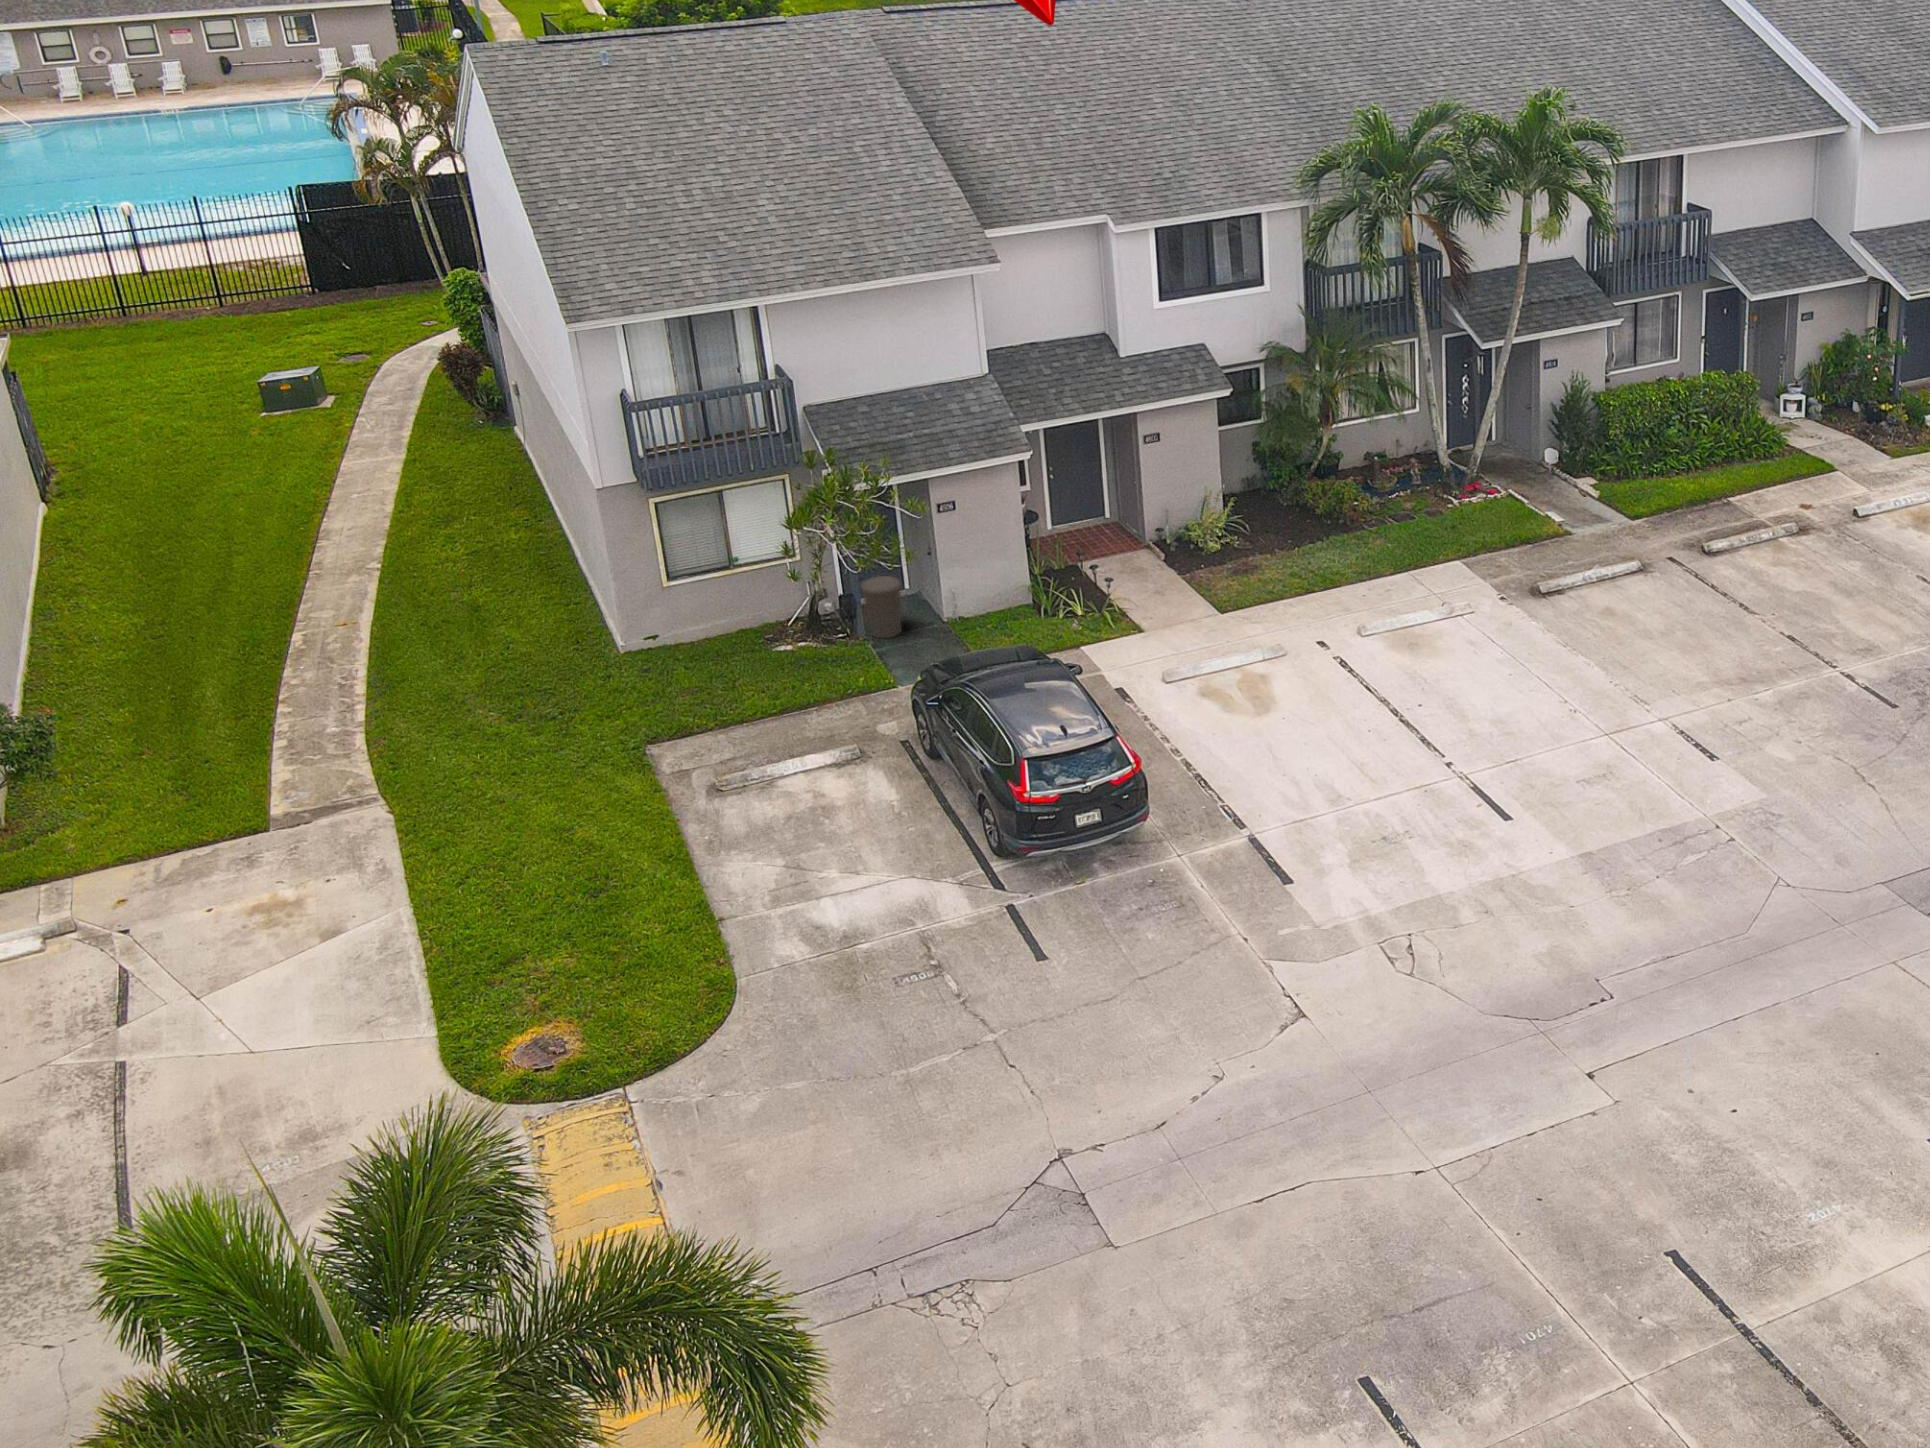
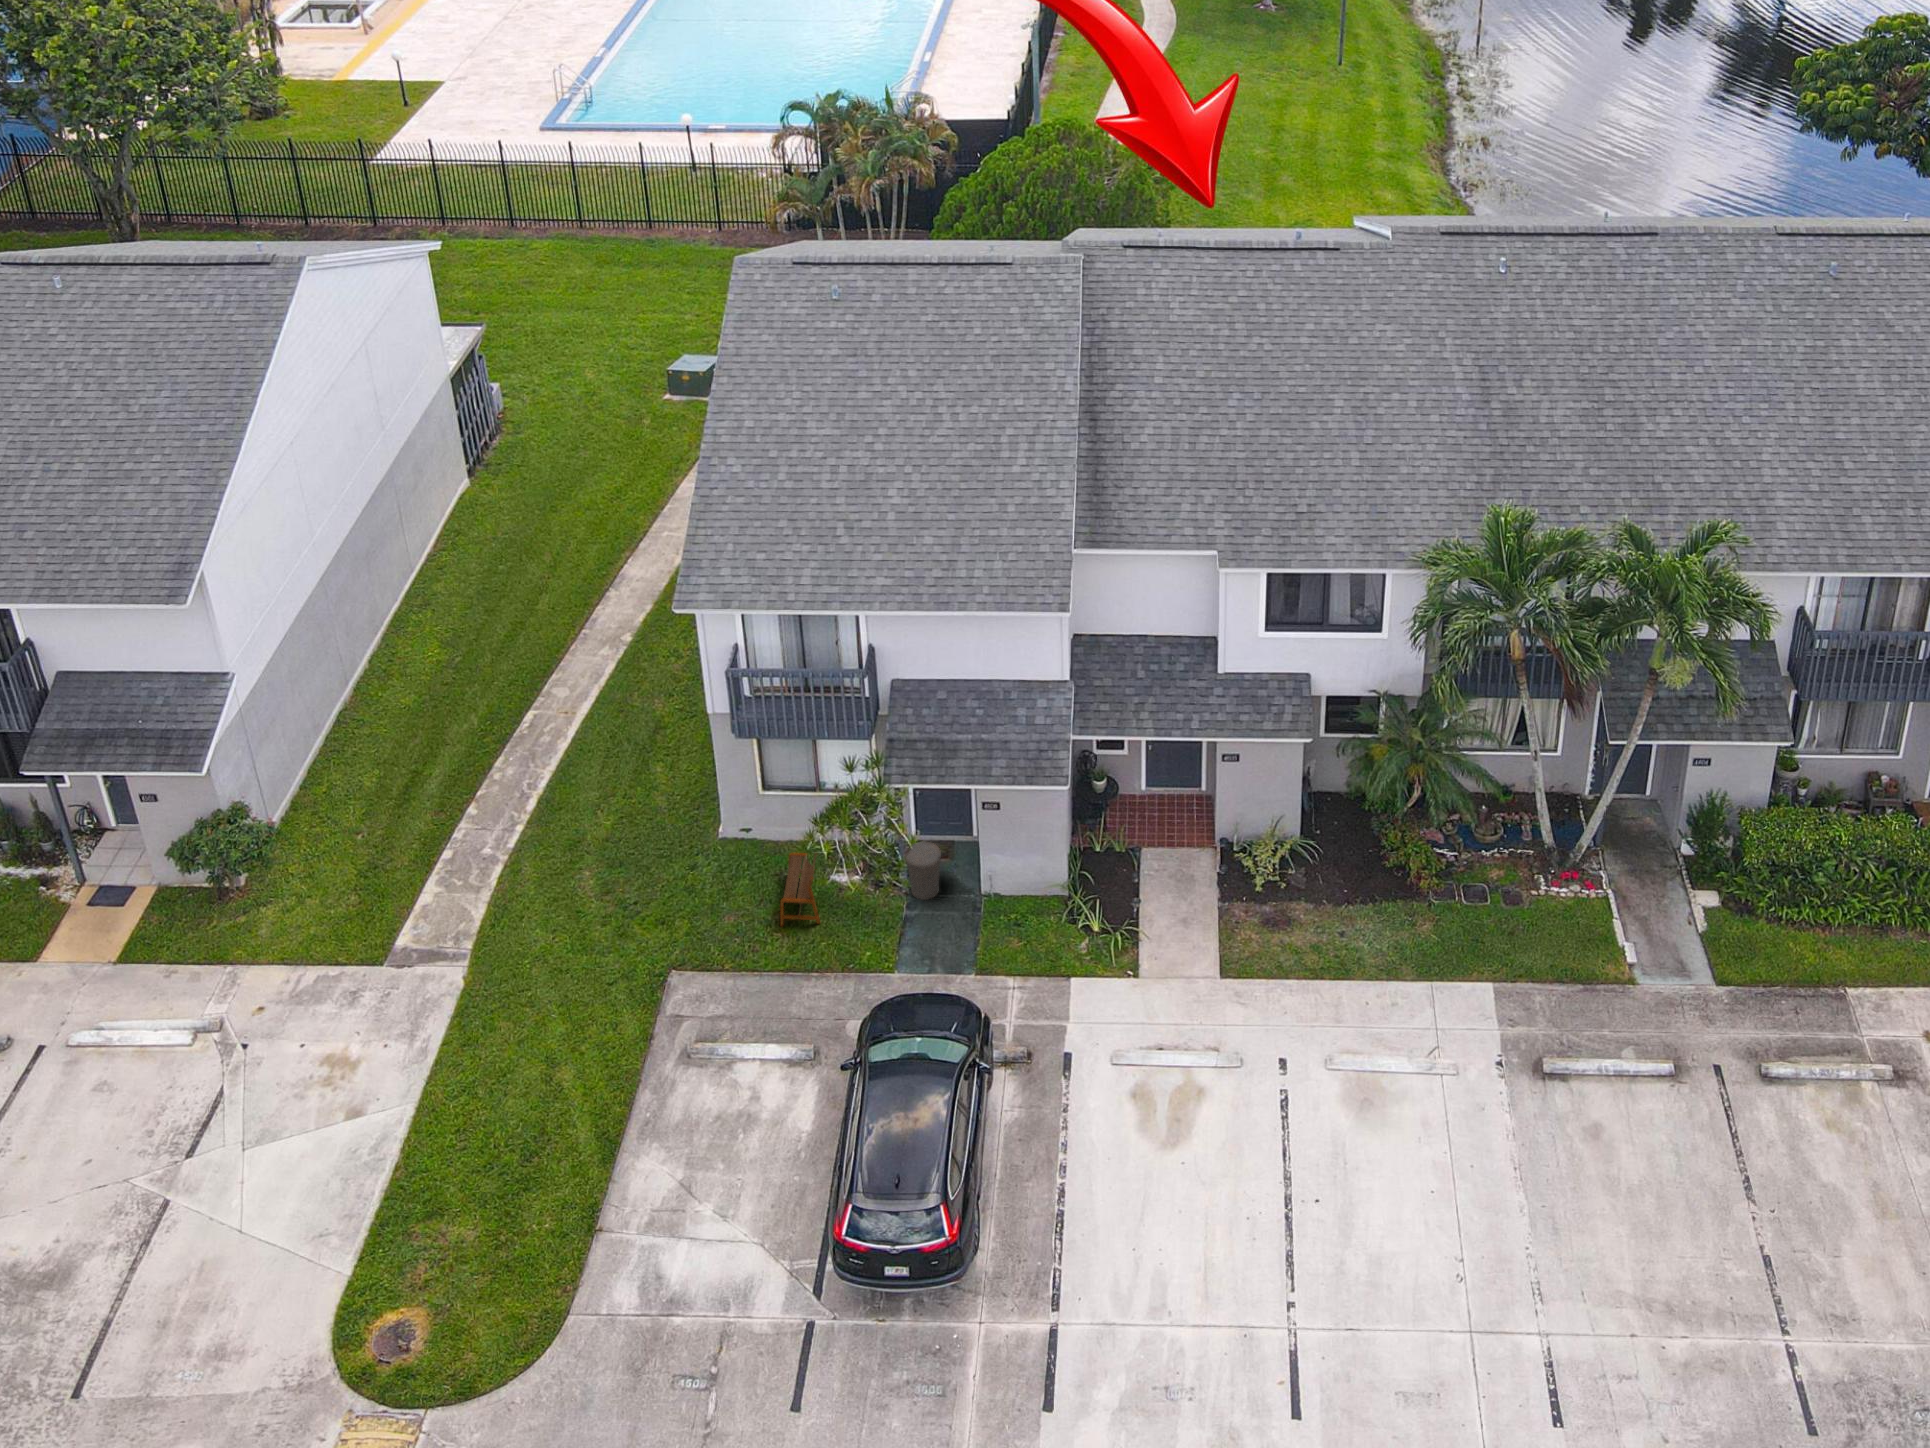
bench: none [727,591,791,689] -> present [780,853,820,926]

